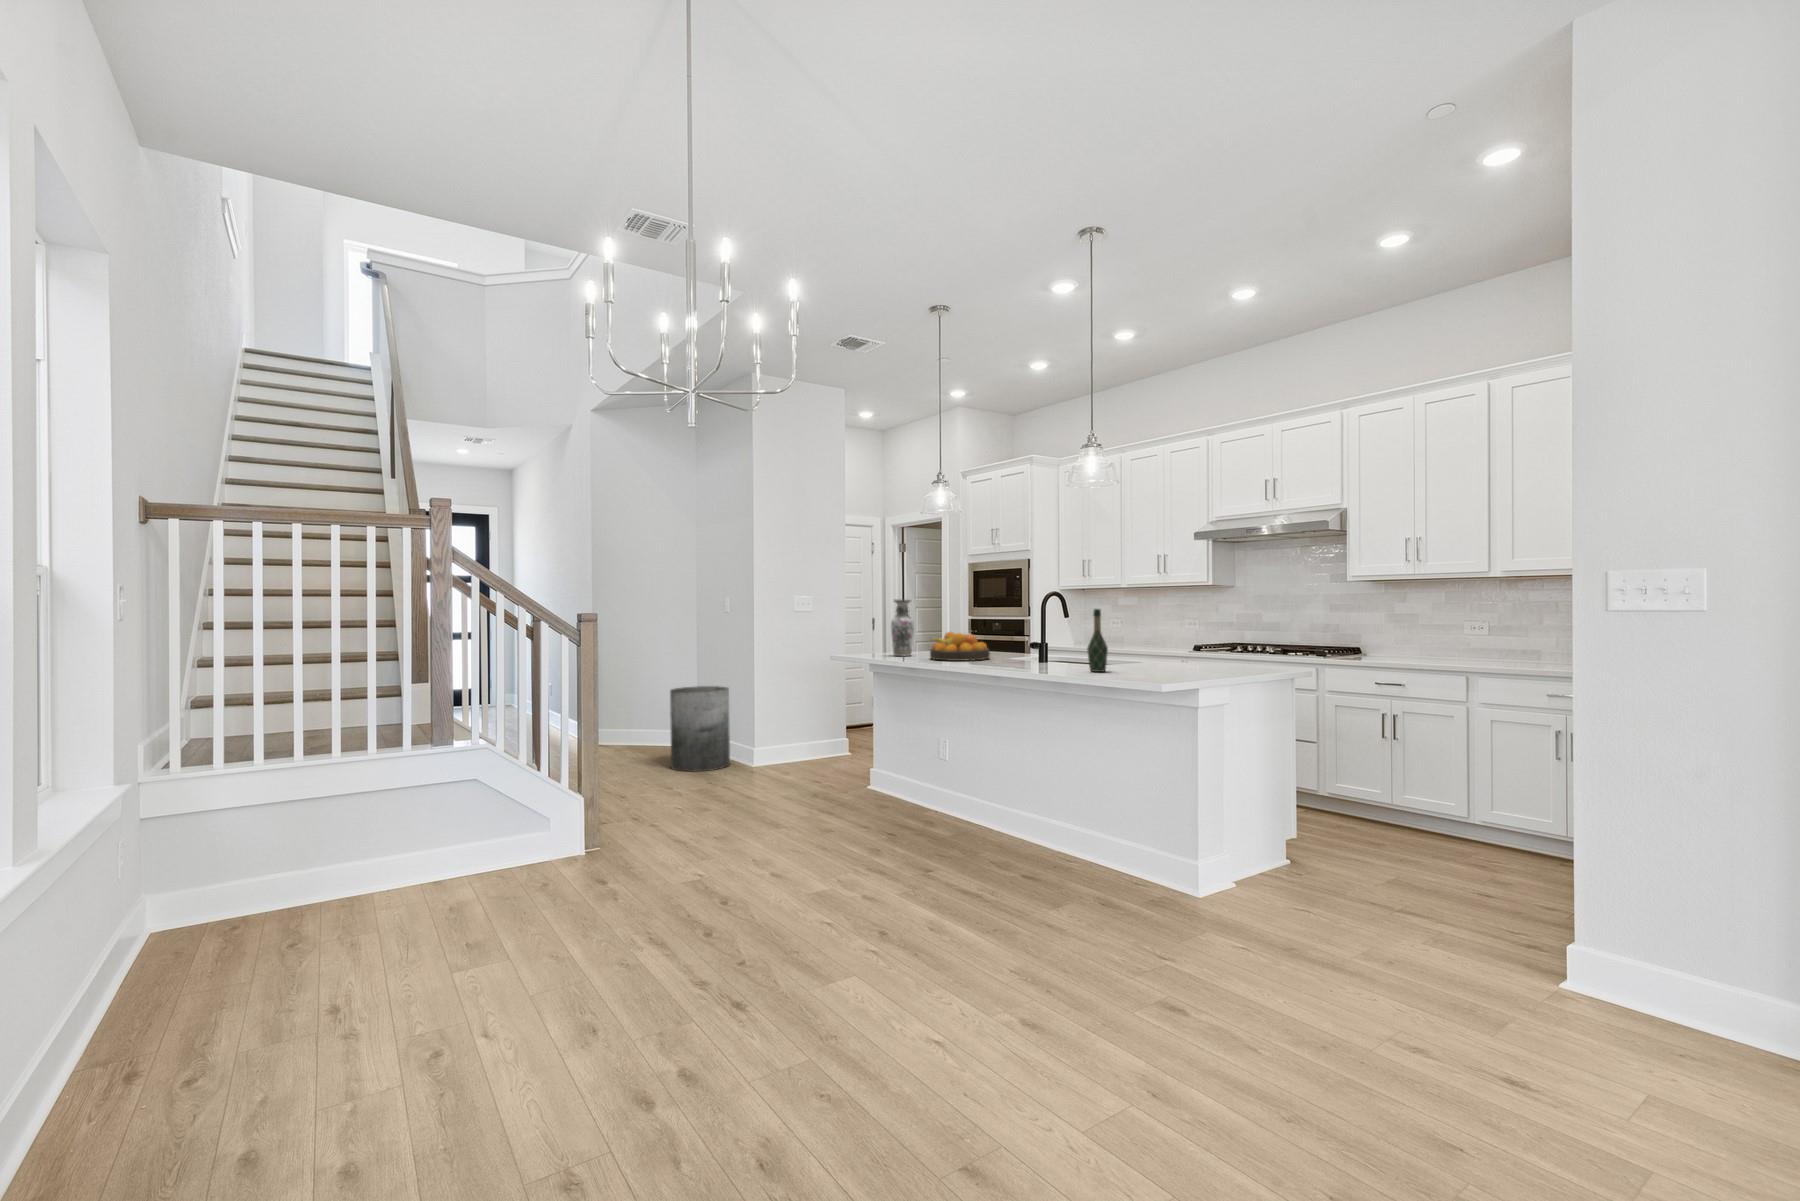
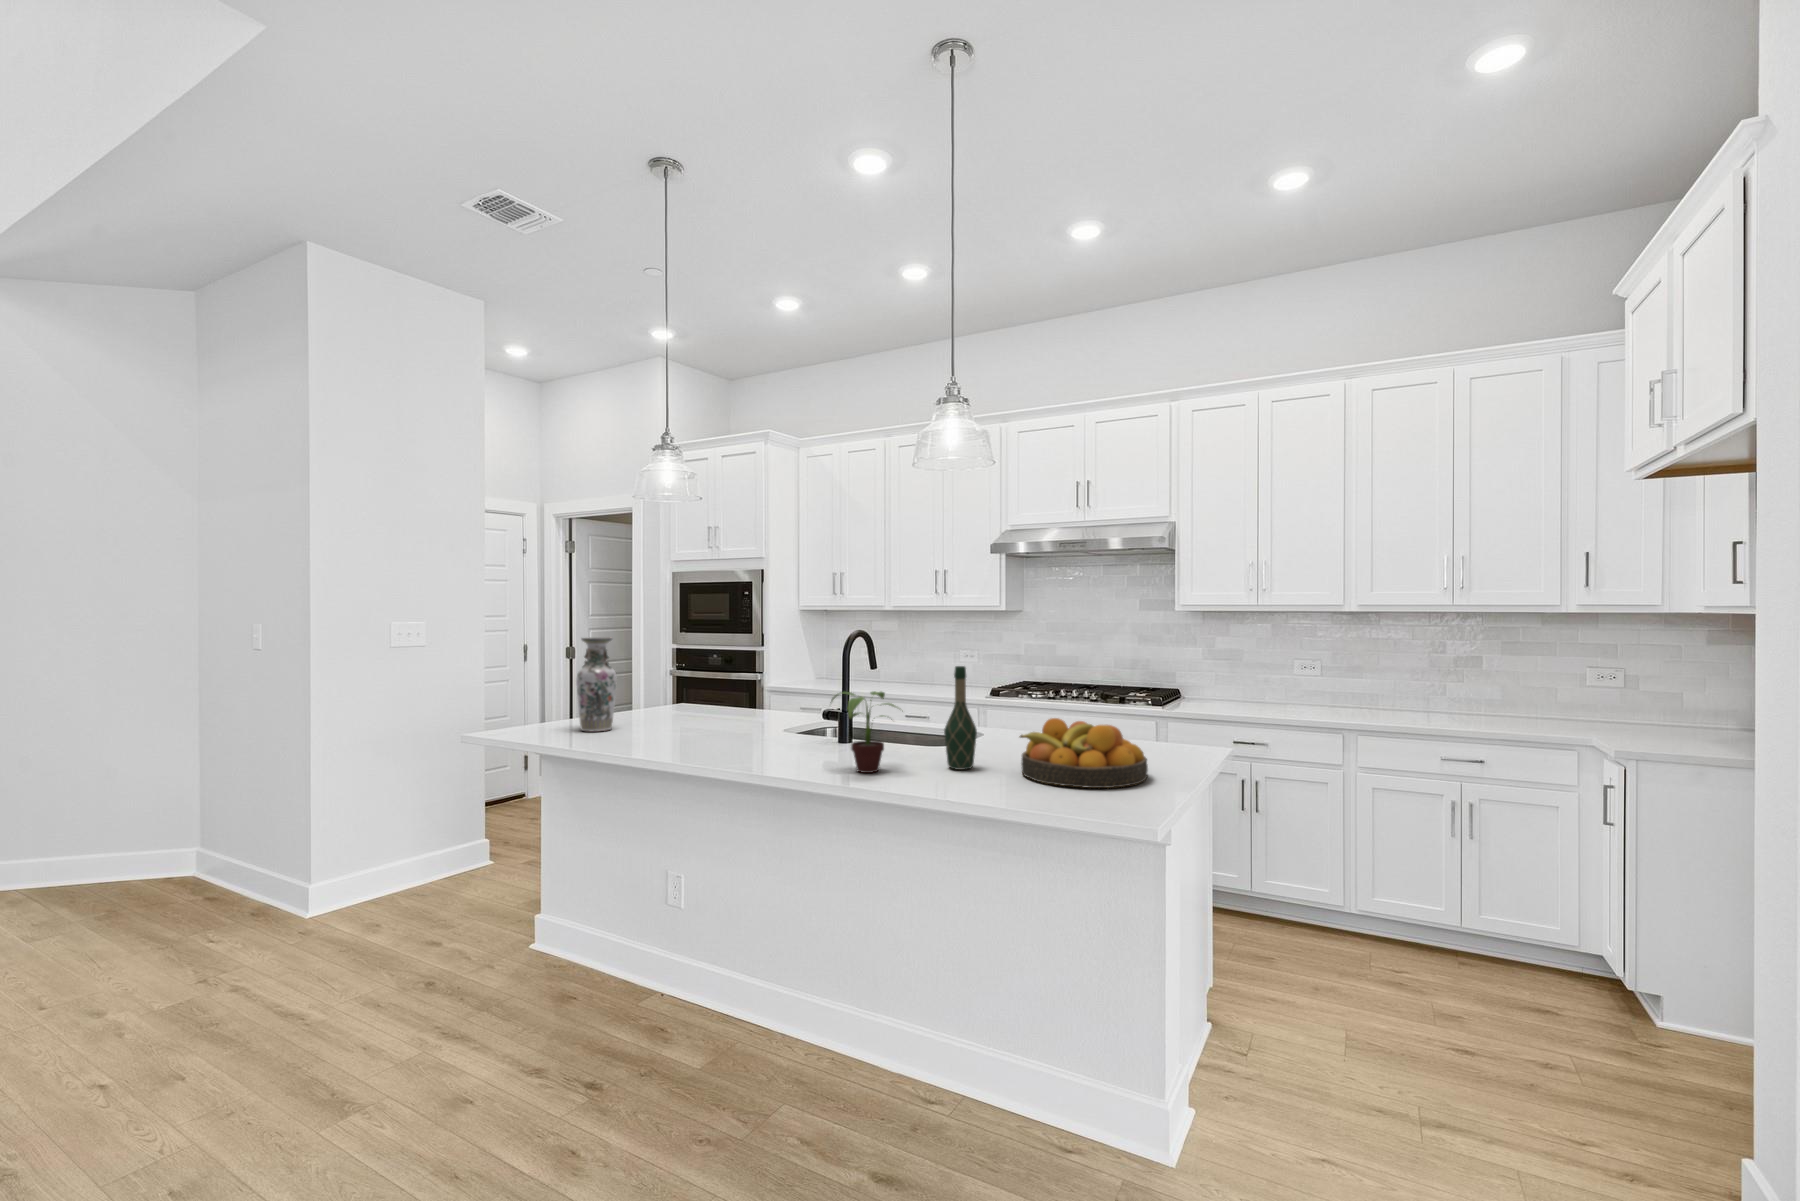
potted plant: none [1019,624,1060,671] -> present [831,691,897,773]
fruit bowl: present [930,632,990,661] -> present [1019,718,1148,788]
trash can: present [670,686,730,772] -> none [132,774,263,938]

